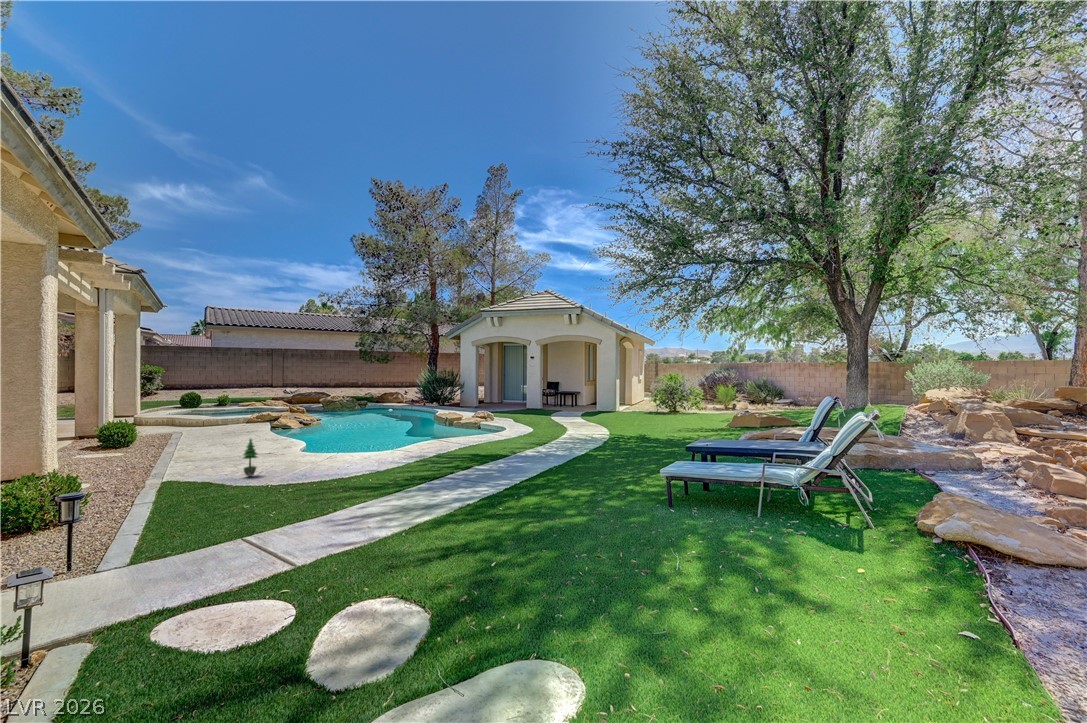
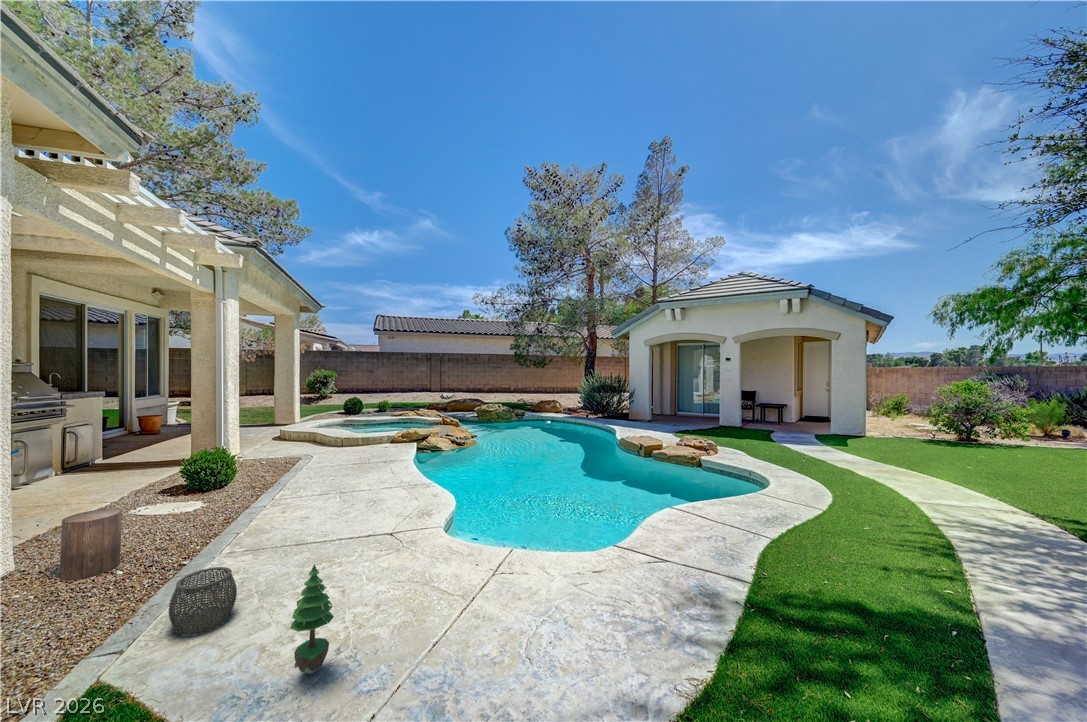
stool: none [85,440,114,471] -> present [60,509,122,580]
woven basket: none [175,453,203,475] -> present [168,567,237,635]

